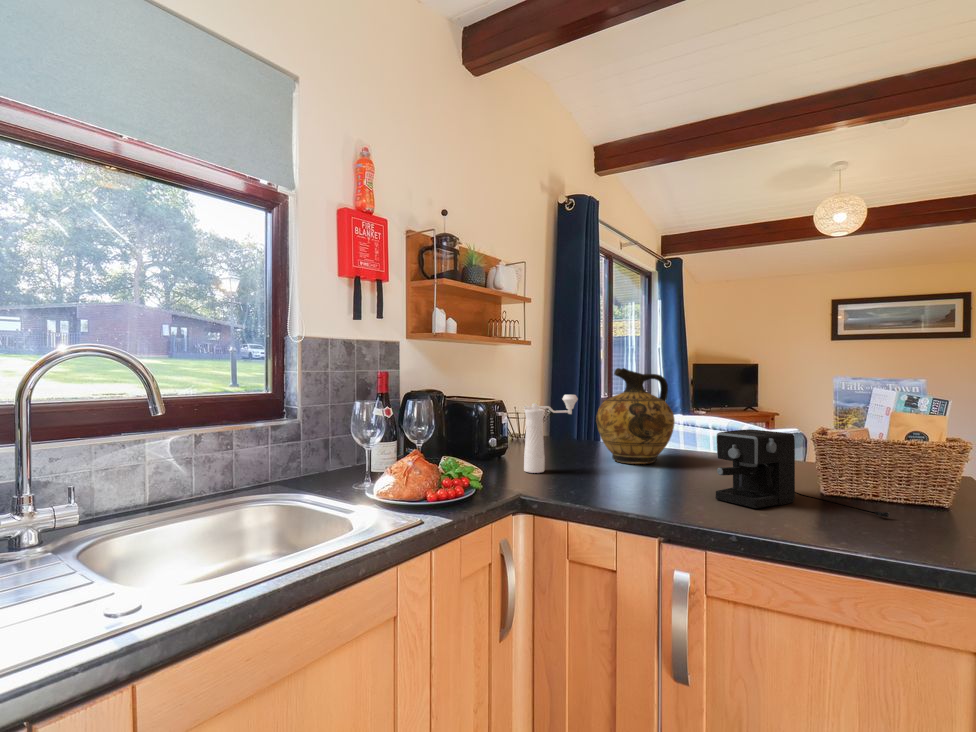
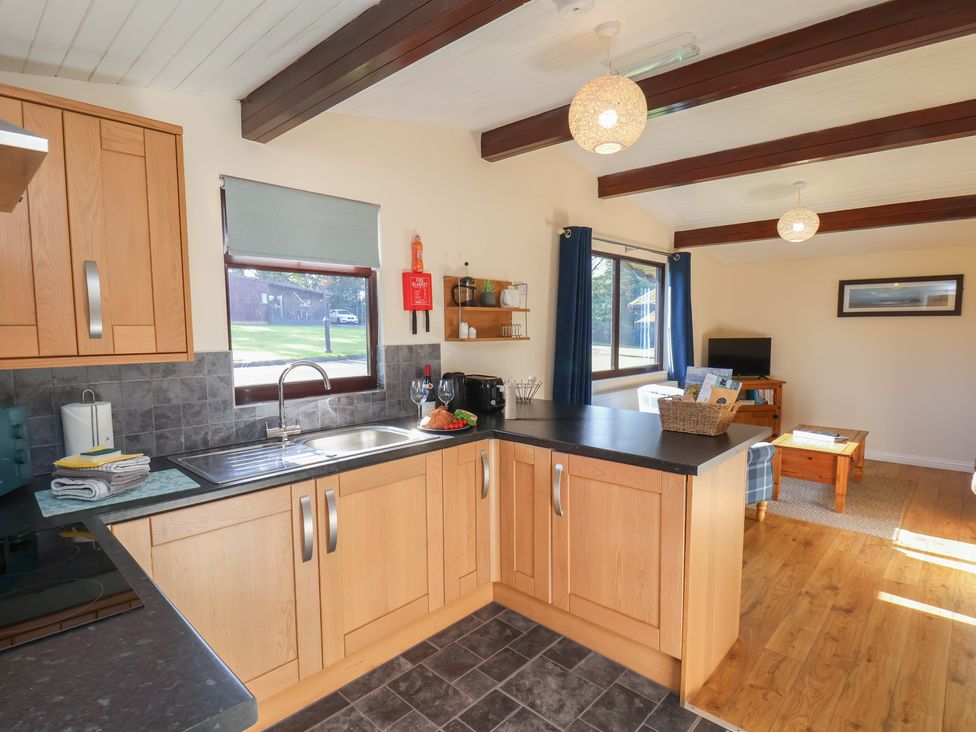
ceramic jug: present [596,368,675,464] -> none [554,360,599,416]
coffee maker: present [716,429,889,517] -> none [586,397,661,440]

